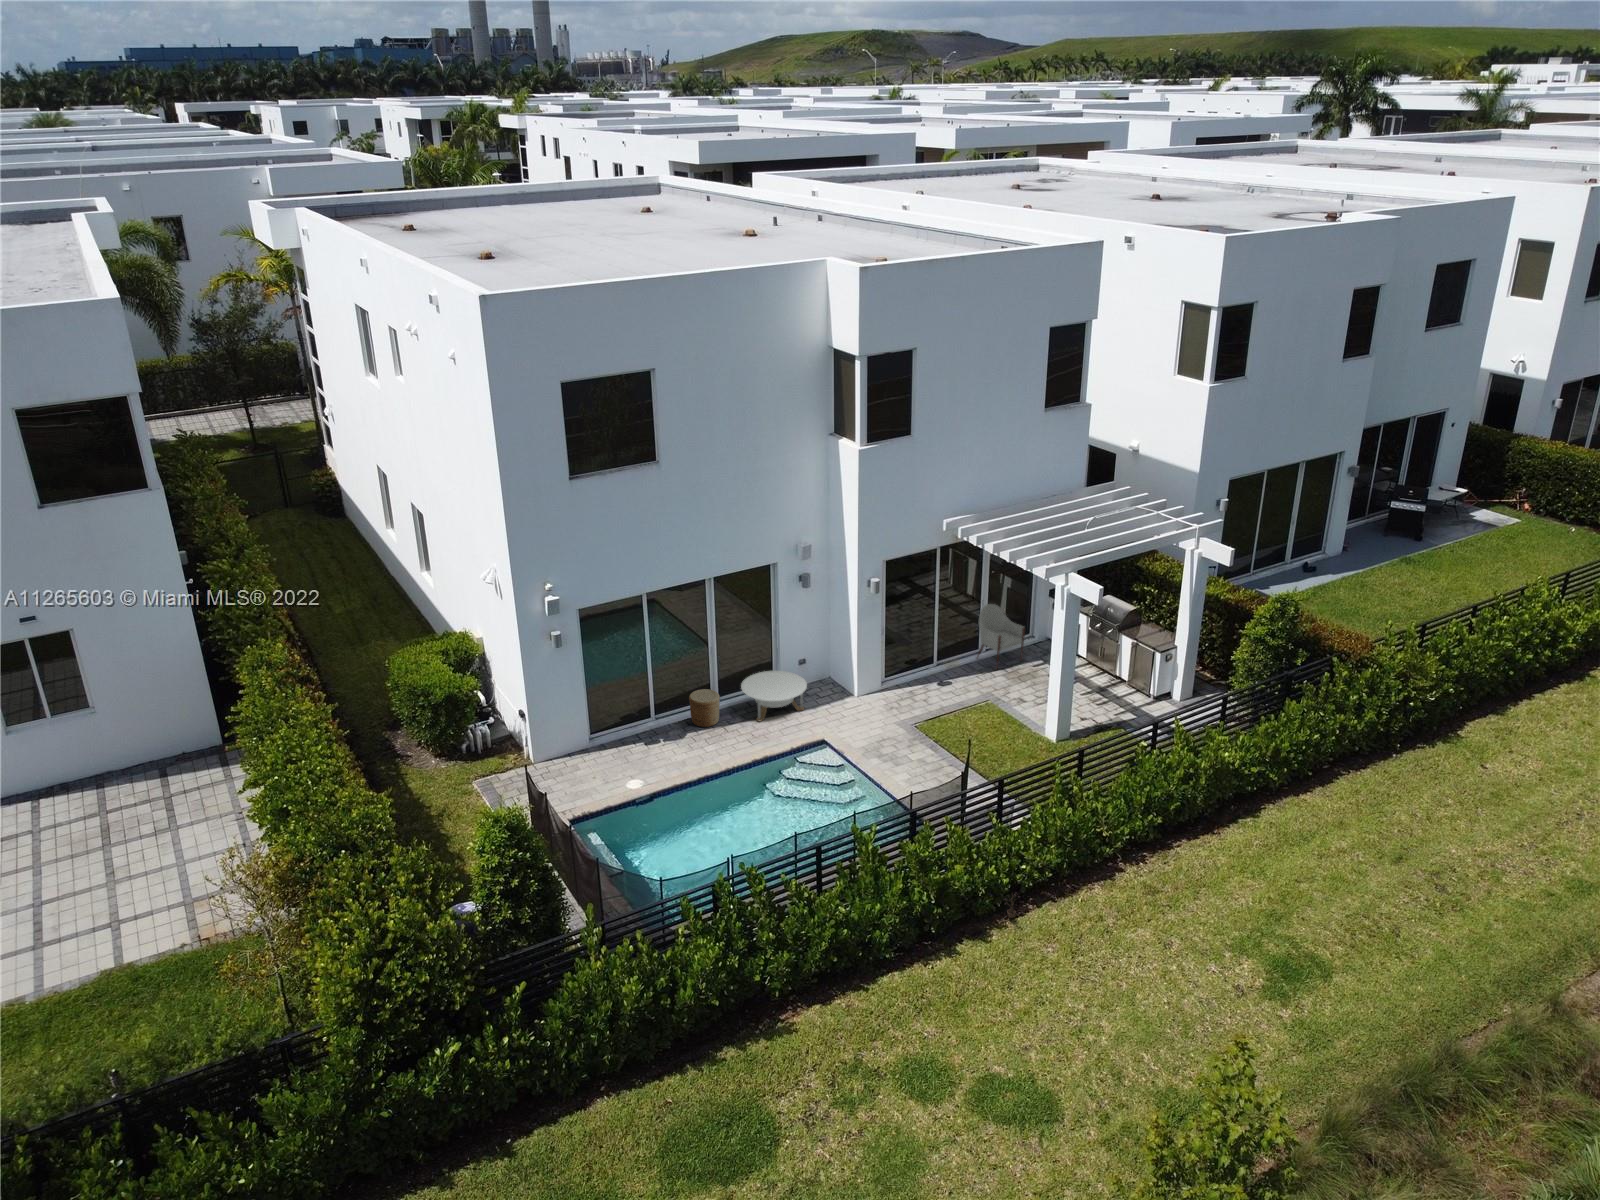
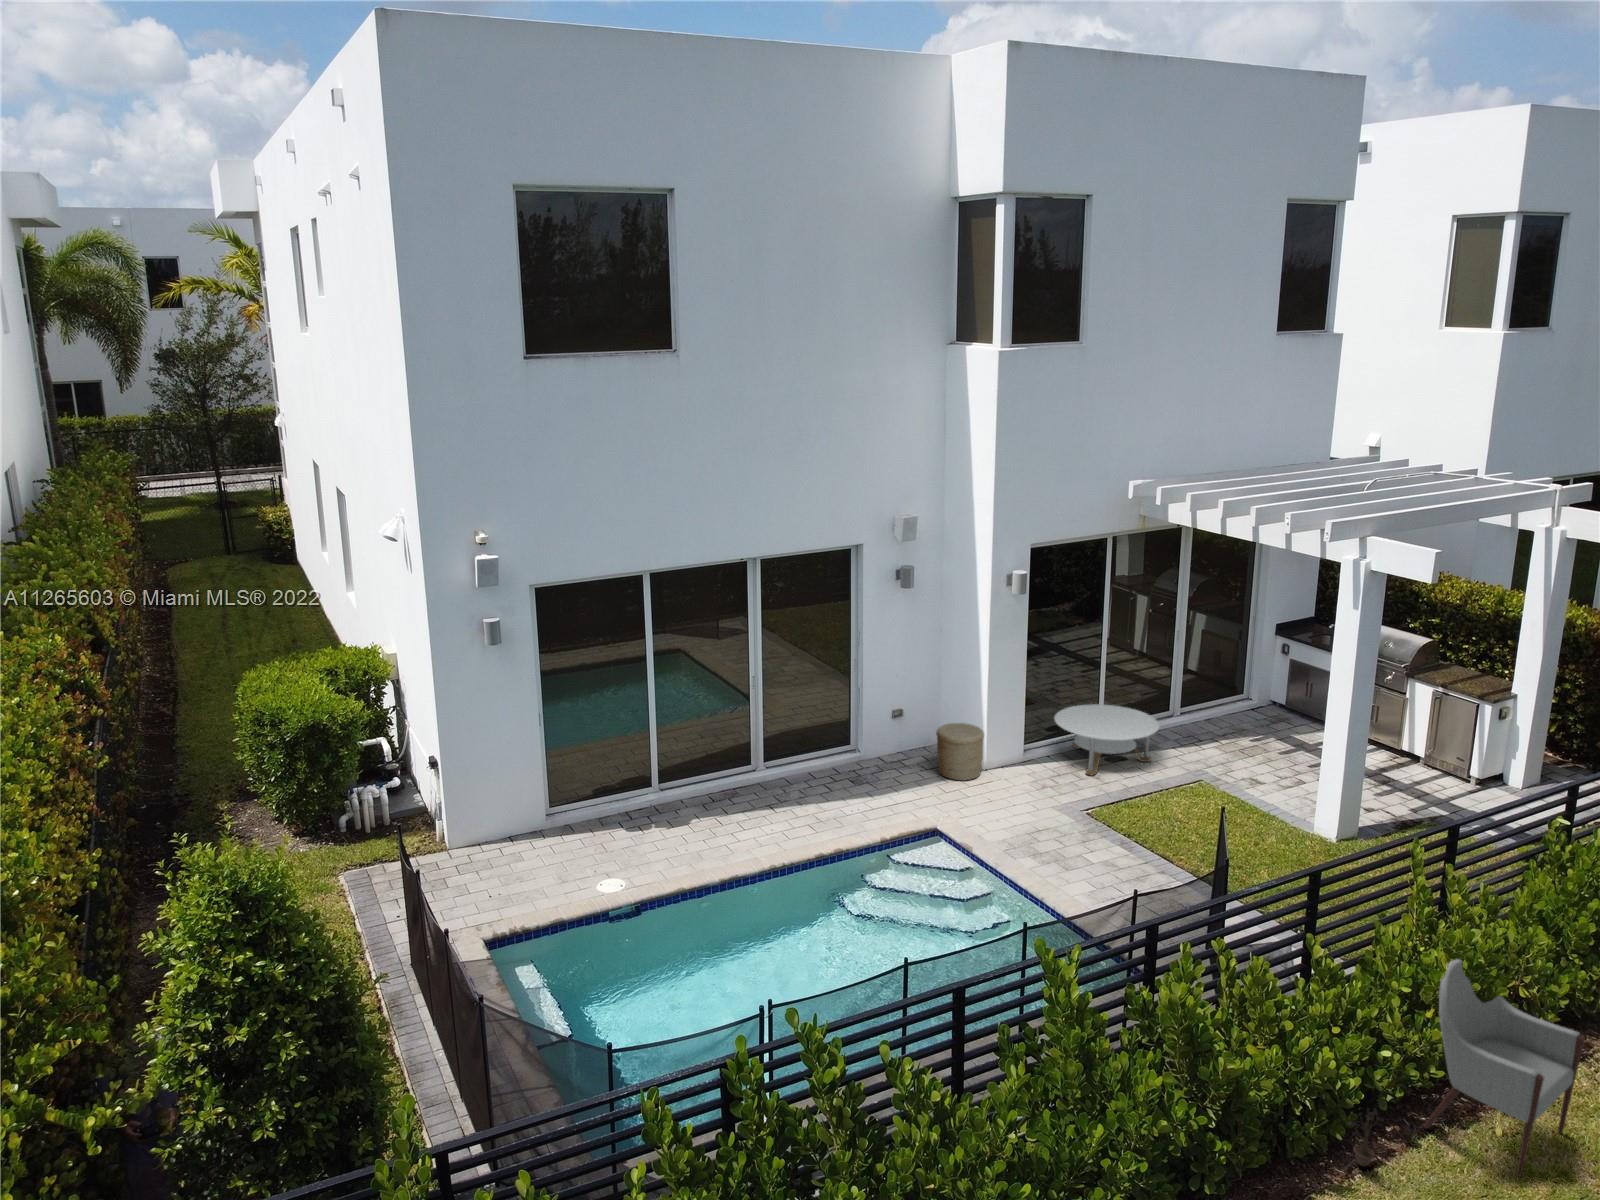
chair: present [977,604,1025,668] -> present [1424,959,1585,1177]
round table: present [741,671,807,722] -> present [1054,704,1159,776]
woven basket: present [689,689,720,727] -> present [936,723,984,781]

